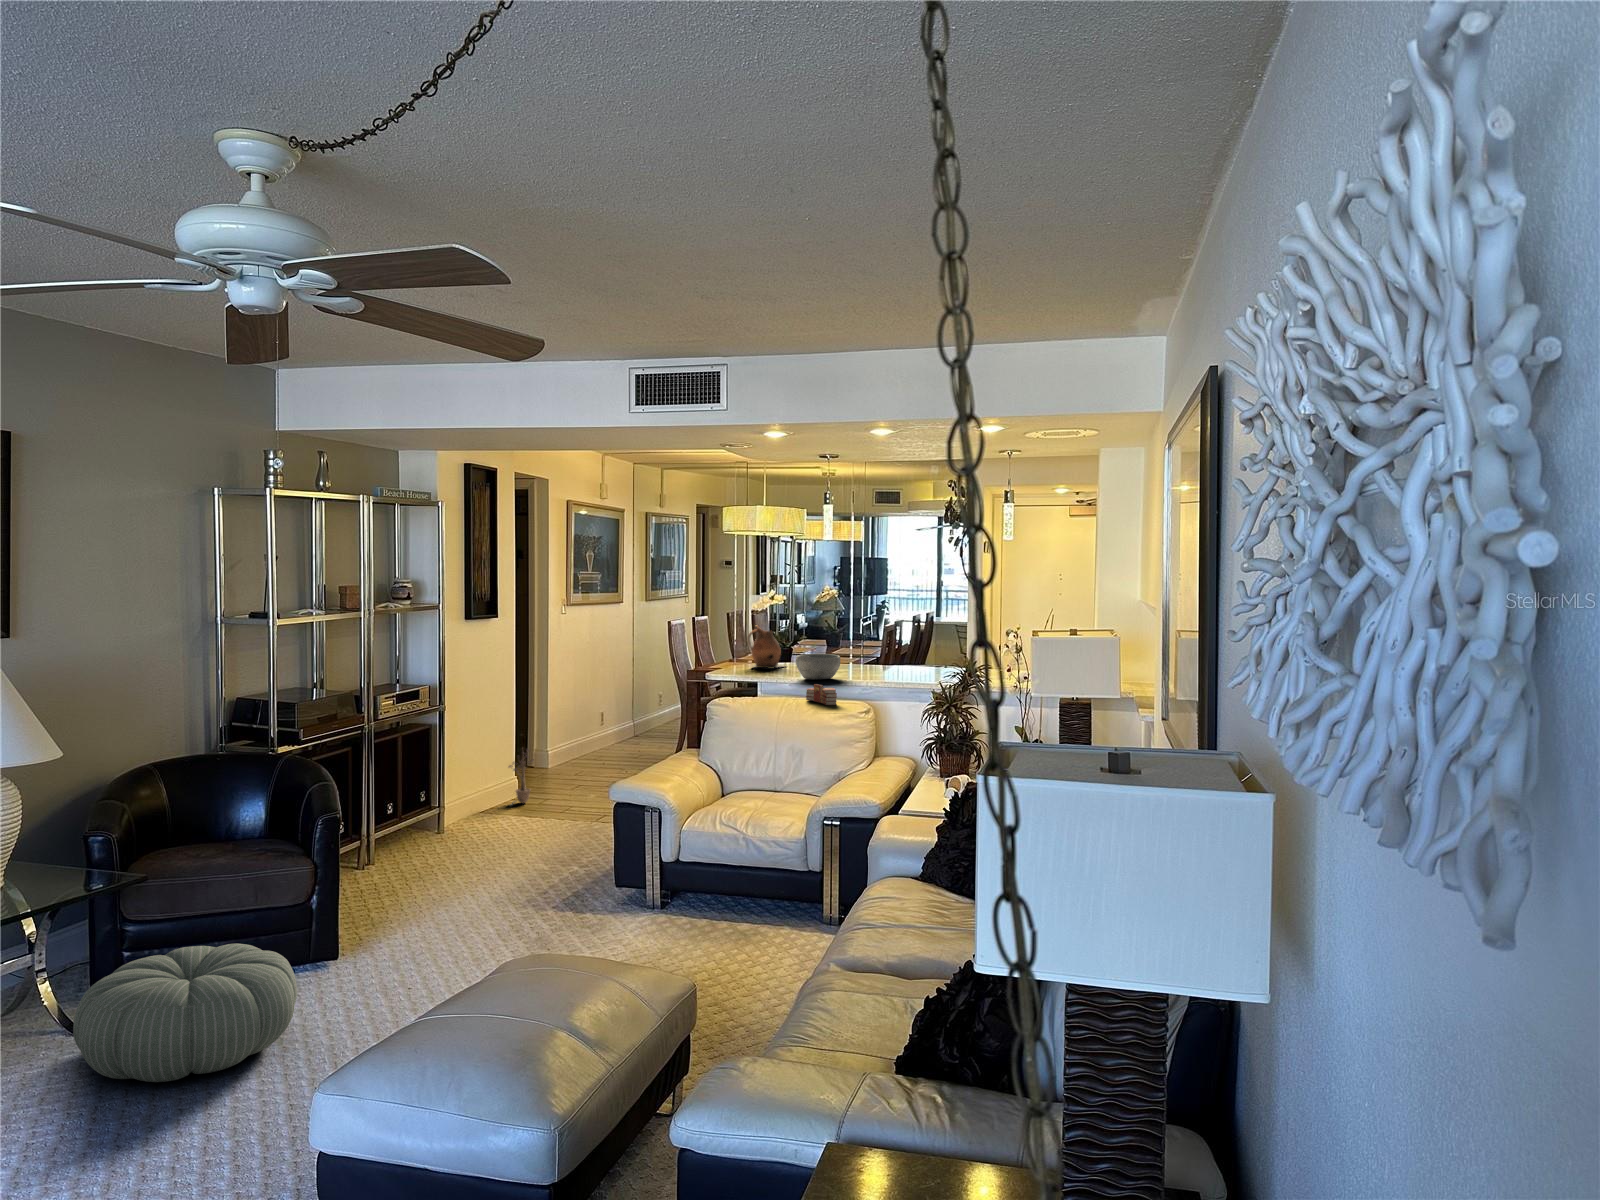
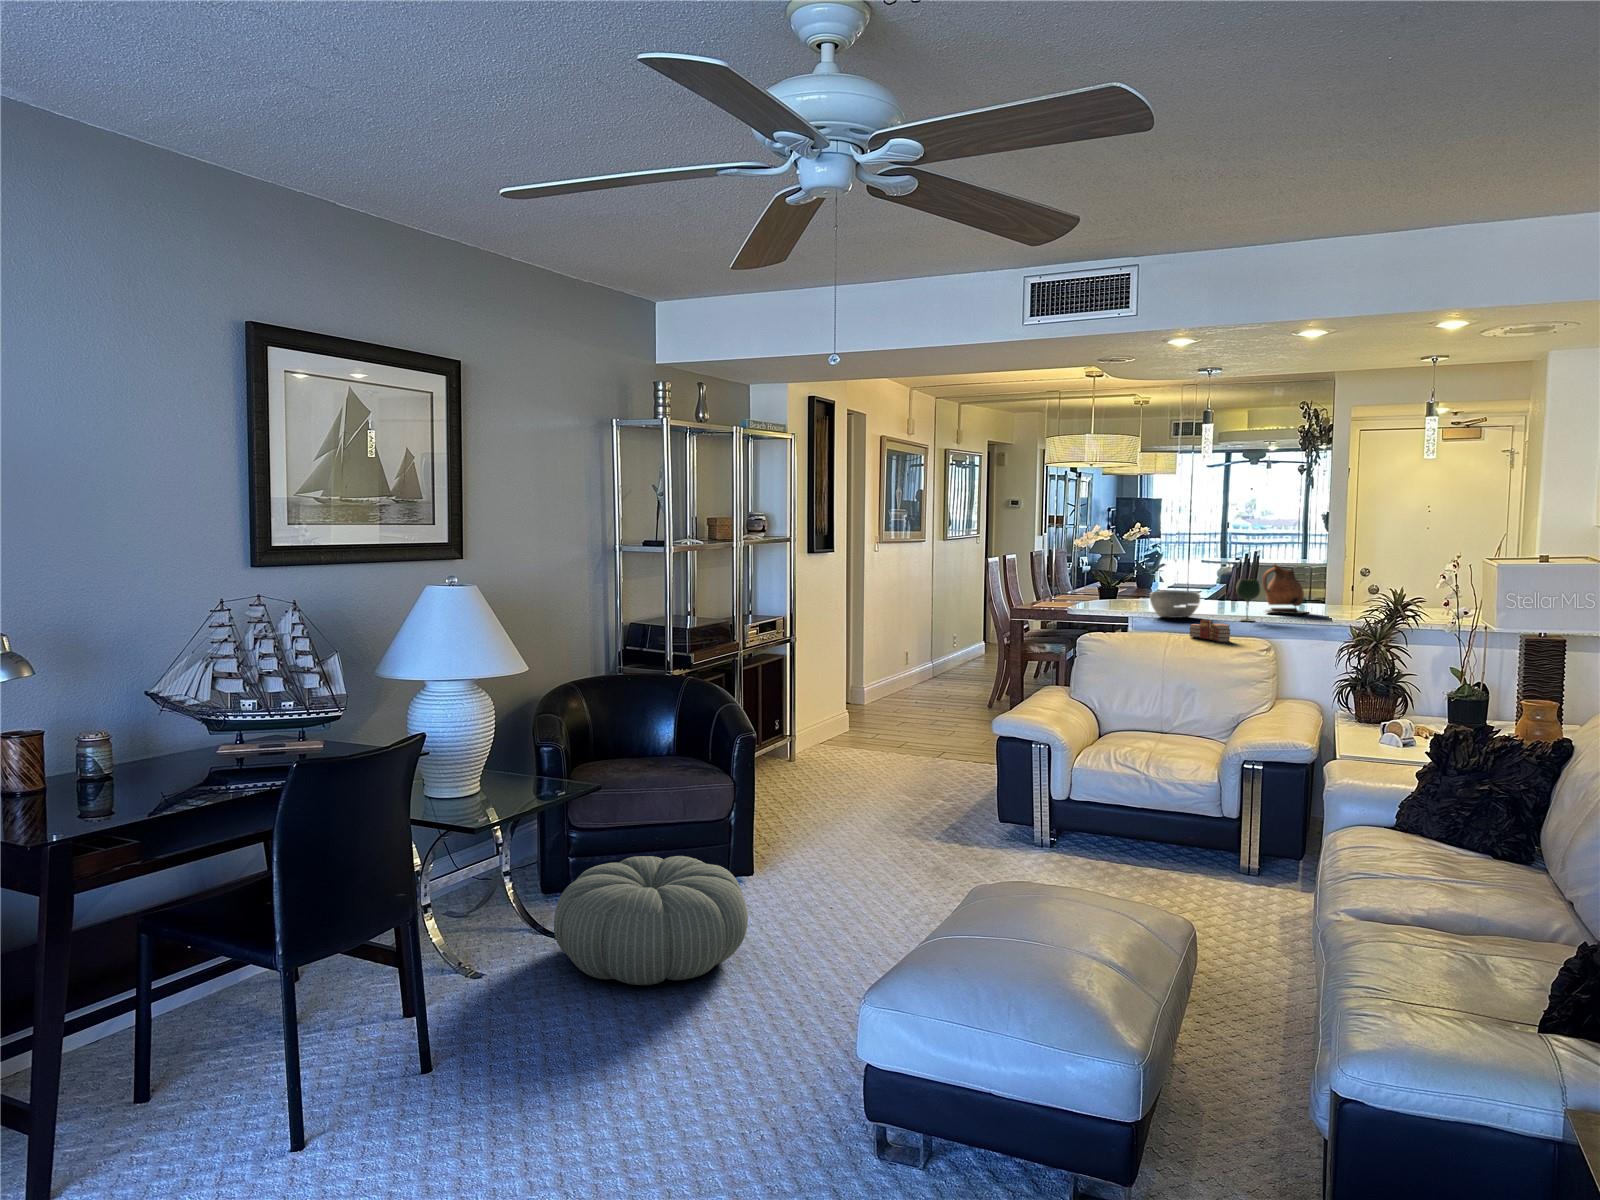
ceramic pitcher: present [748,627,784,669] -> present [1262,564,1308,615]
wine glass: none [867,643,888,682] -> present [1236,579,1260,621]
decorative plant: present [509,751,533,803] -> none [843,682,867,739]

